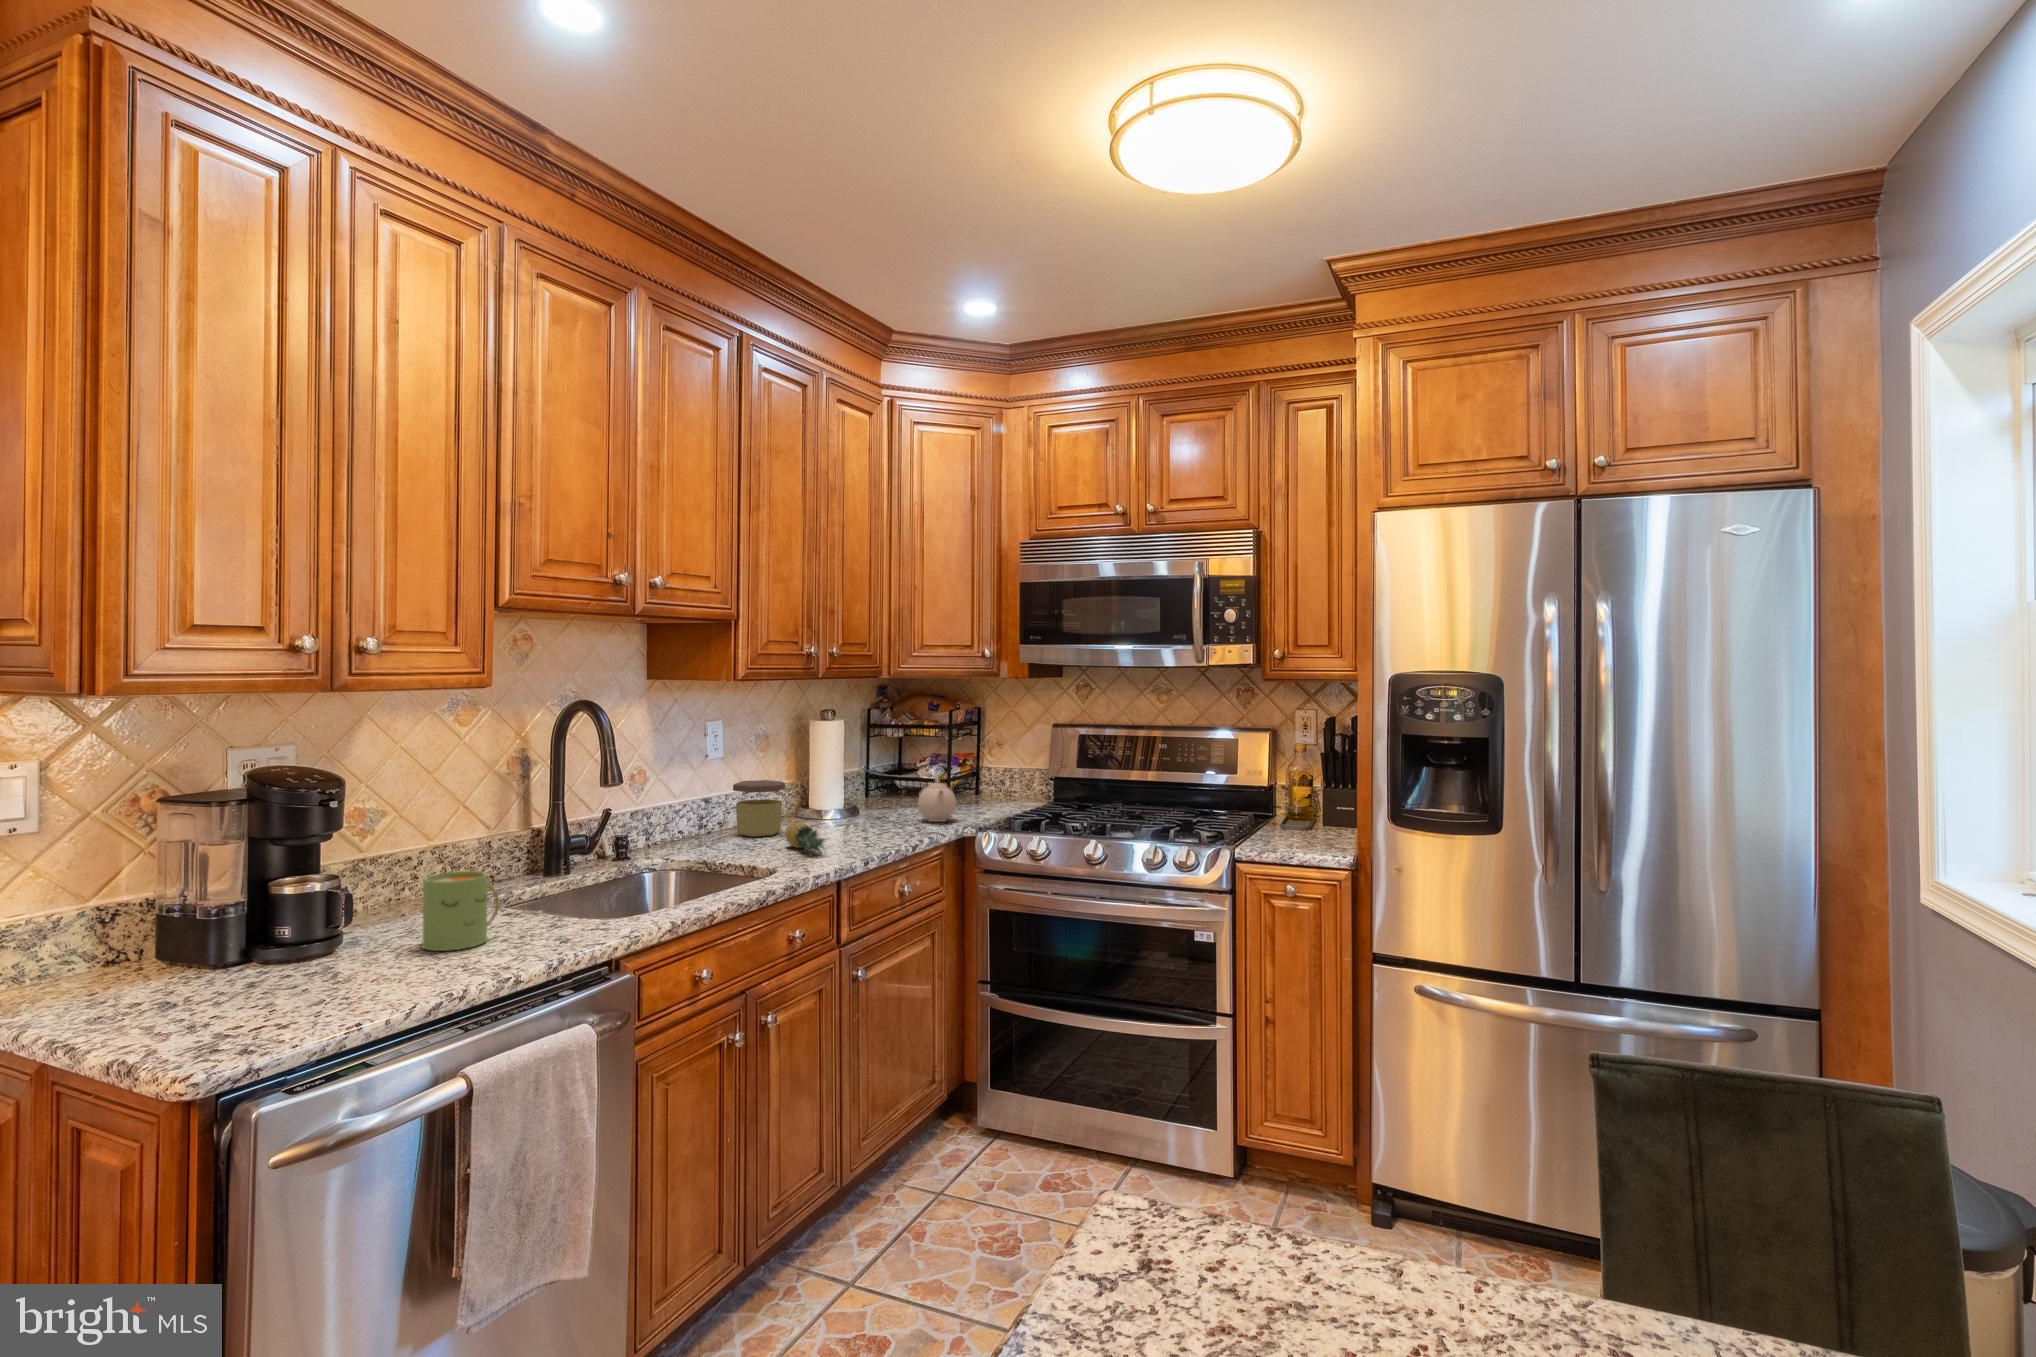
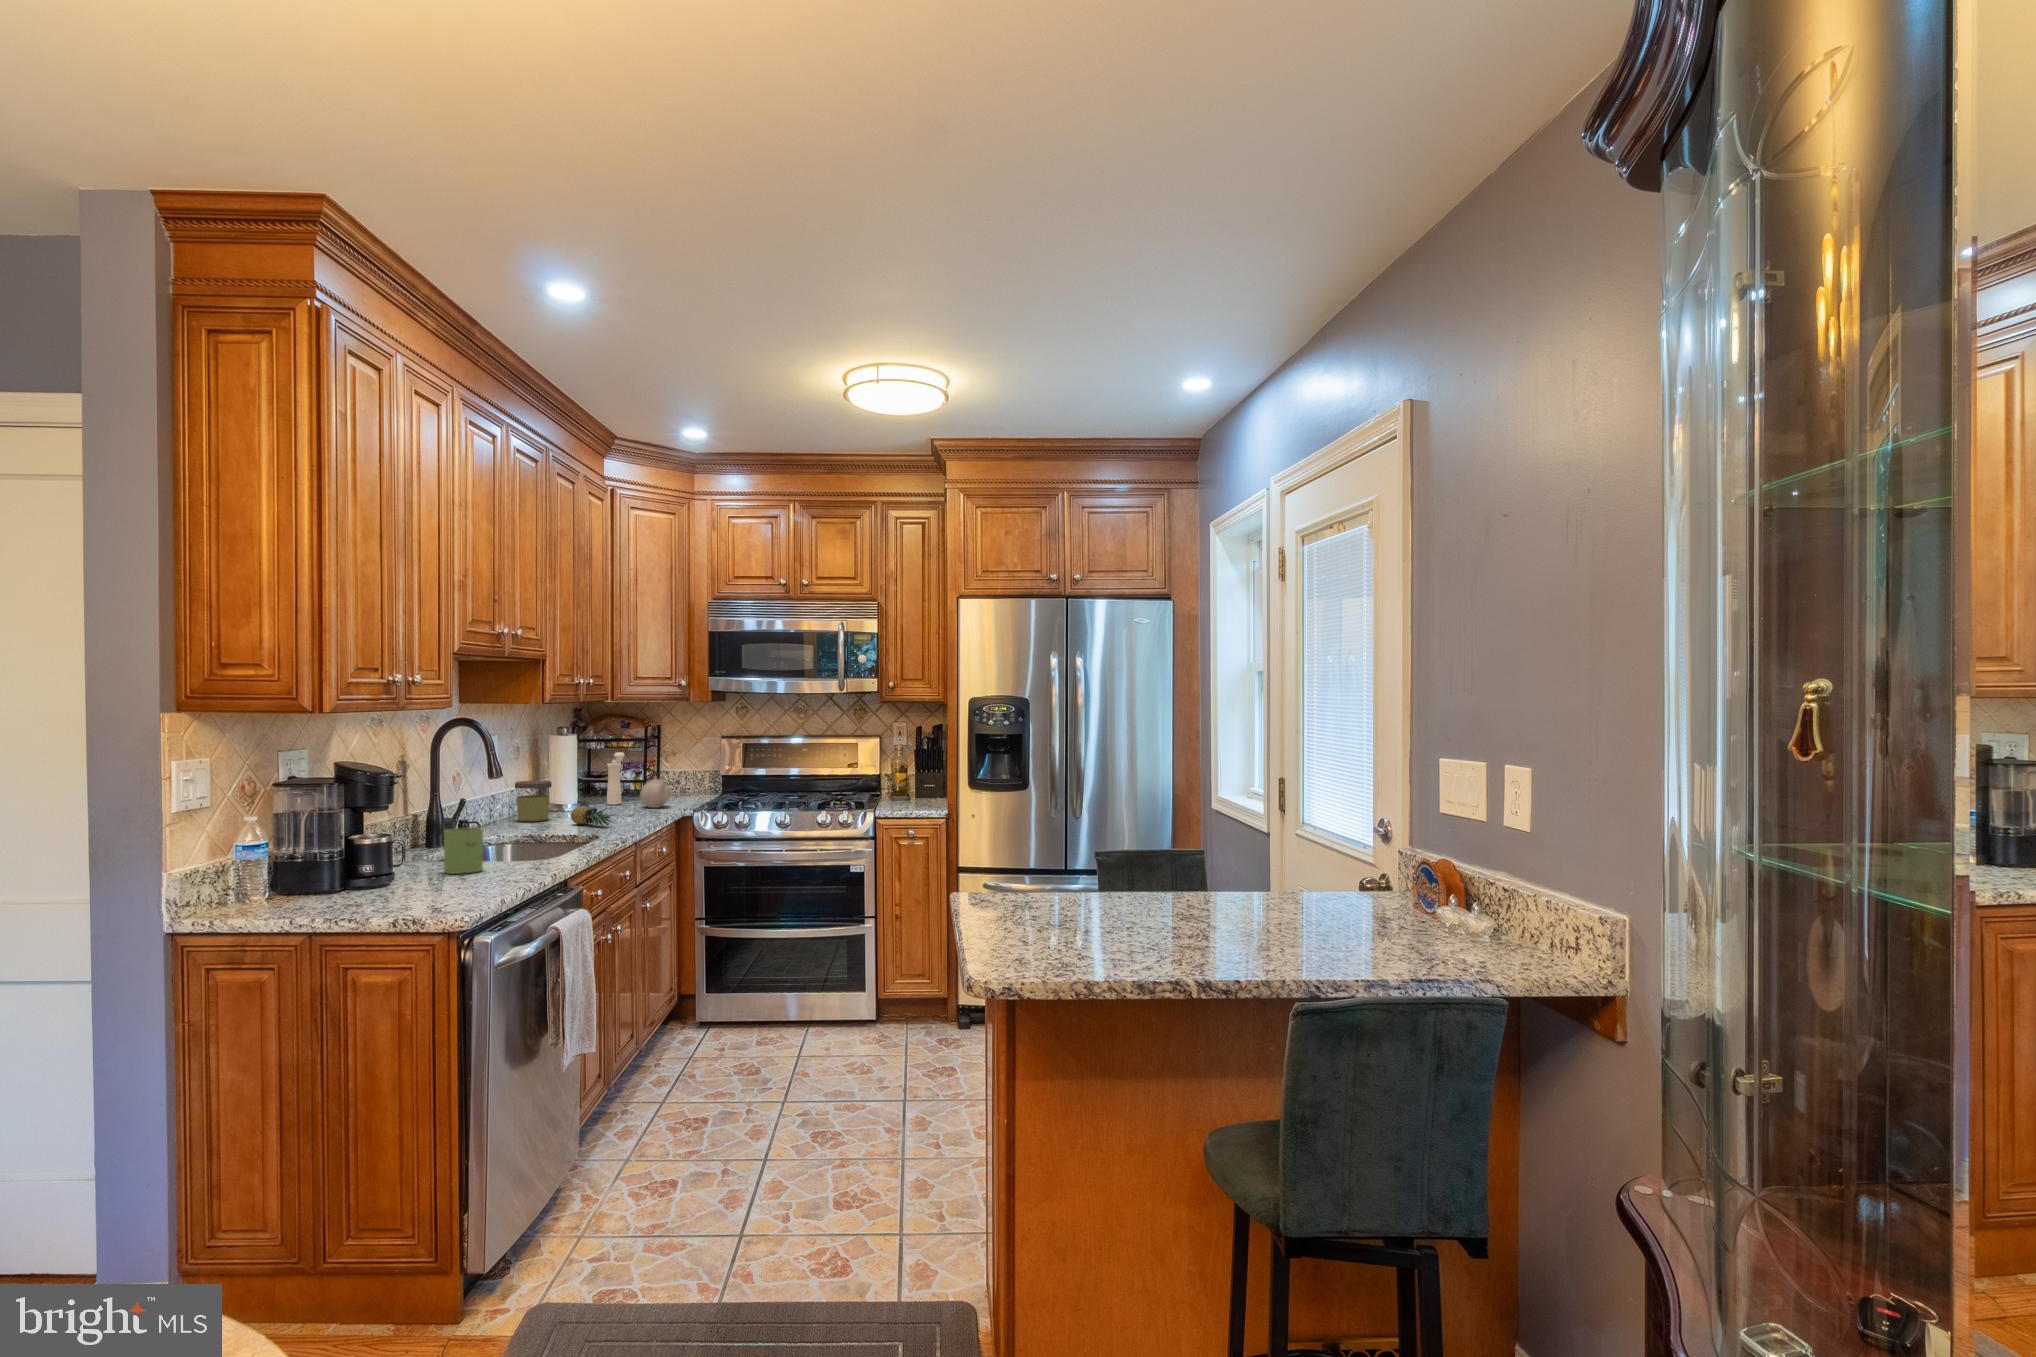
pepper mill: none [888,744,918,813] -> present [607,752,625,805]

